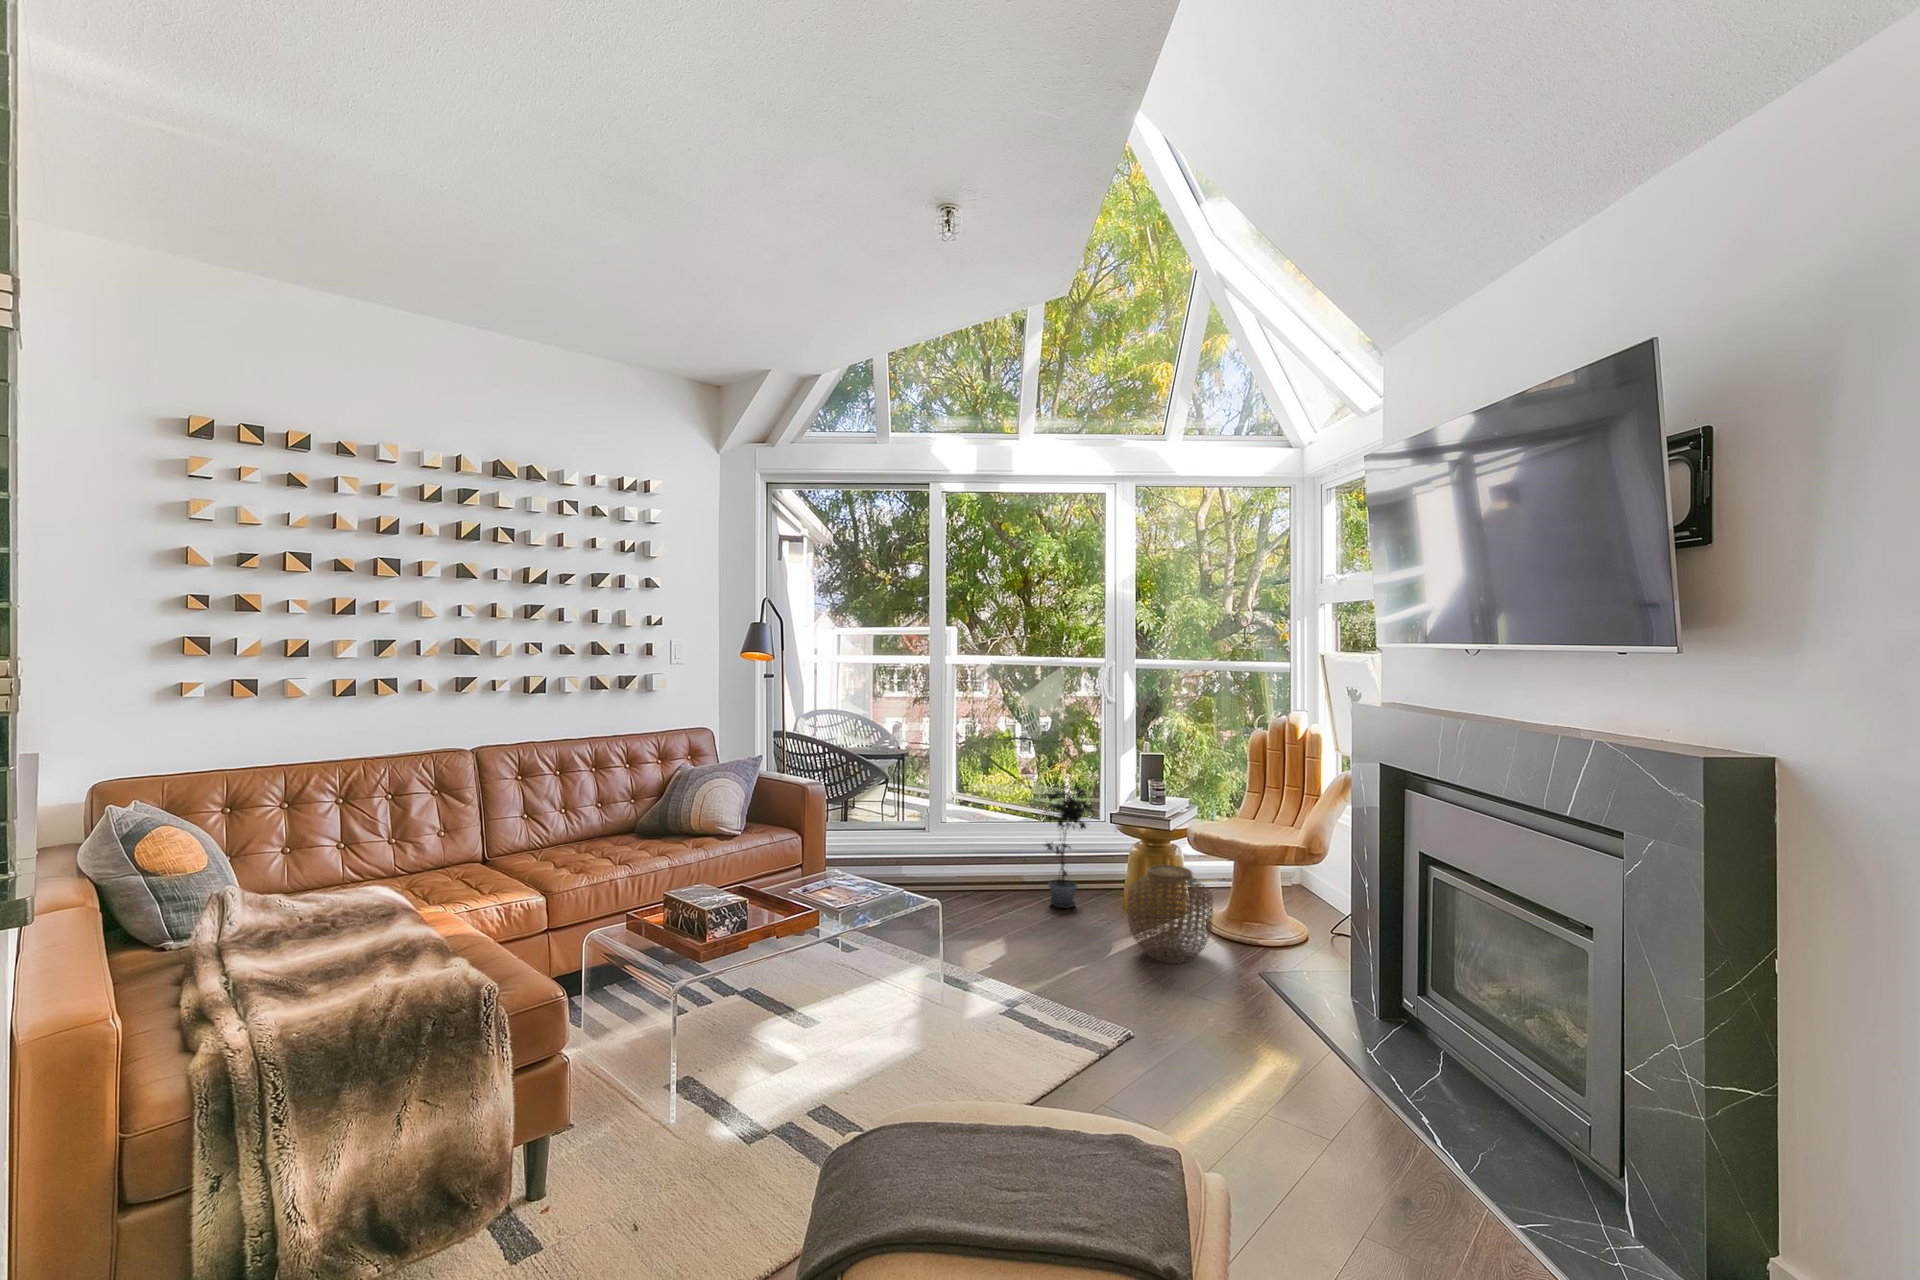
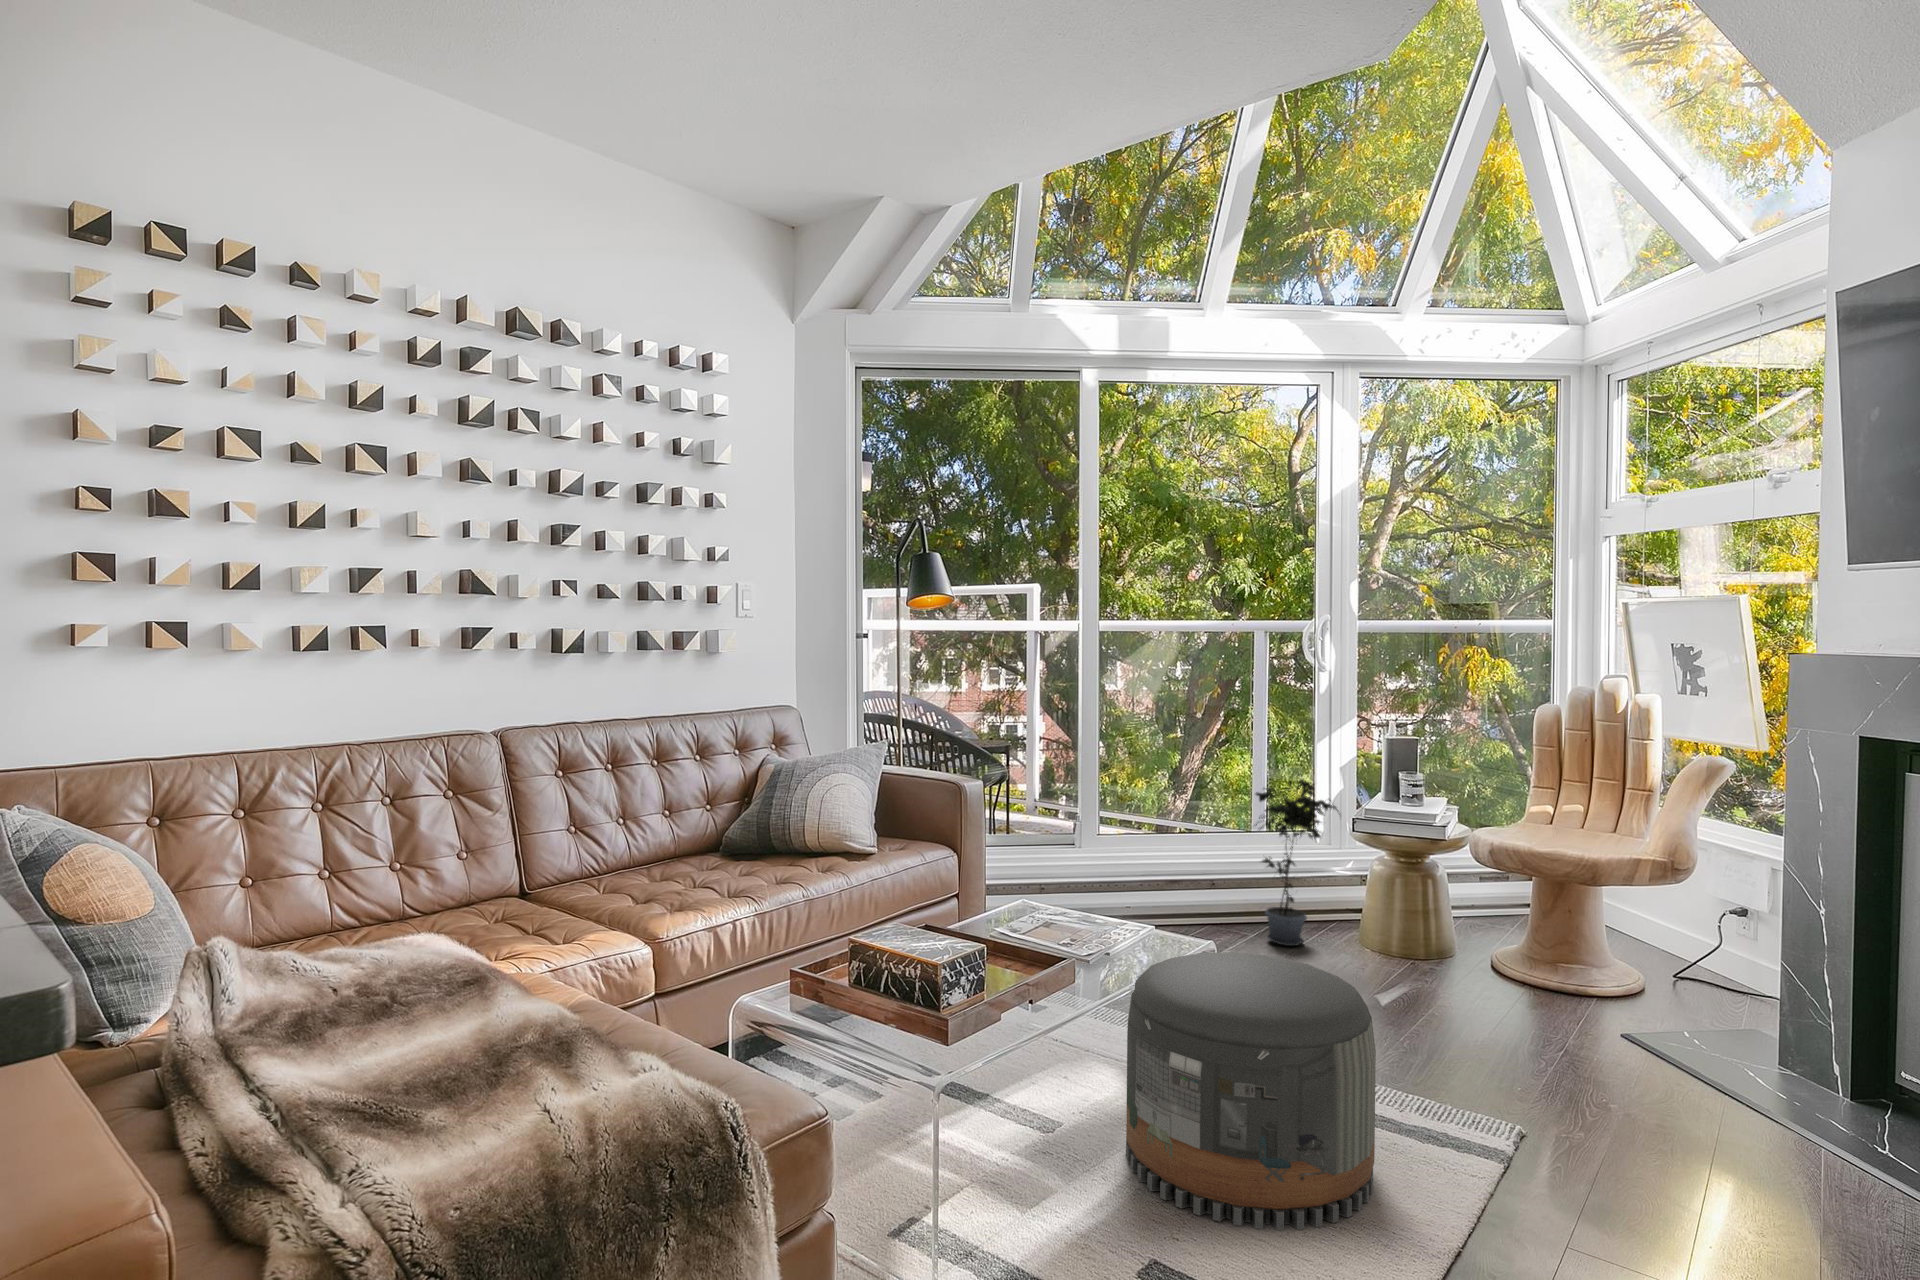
woven basket: present [1128,865,1212,963] -> none [1426,884,1554,1020]
pouf: none [829,909,989,1088] -> present [1126,952,1376,1230]

